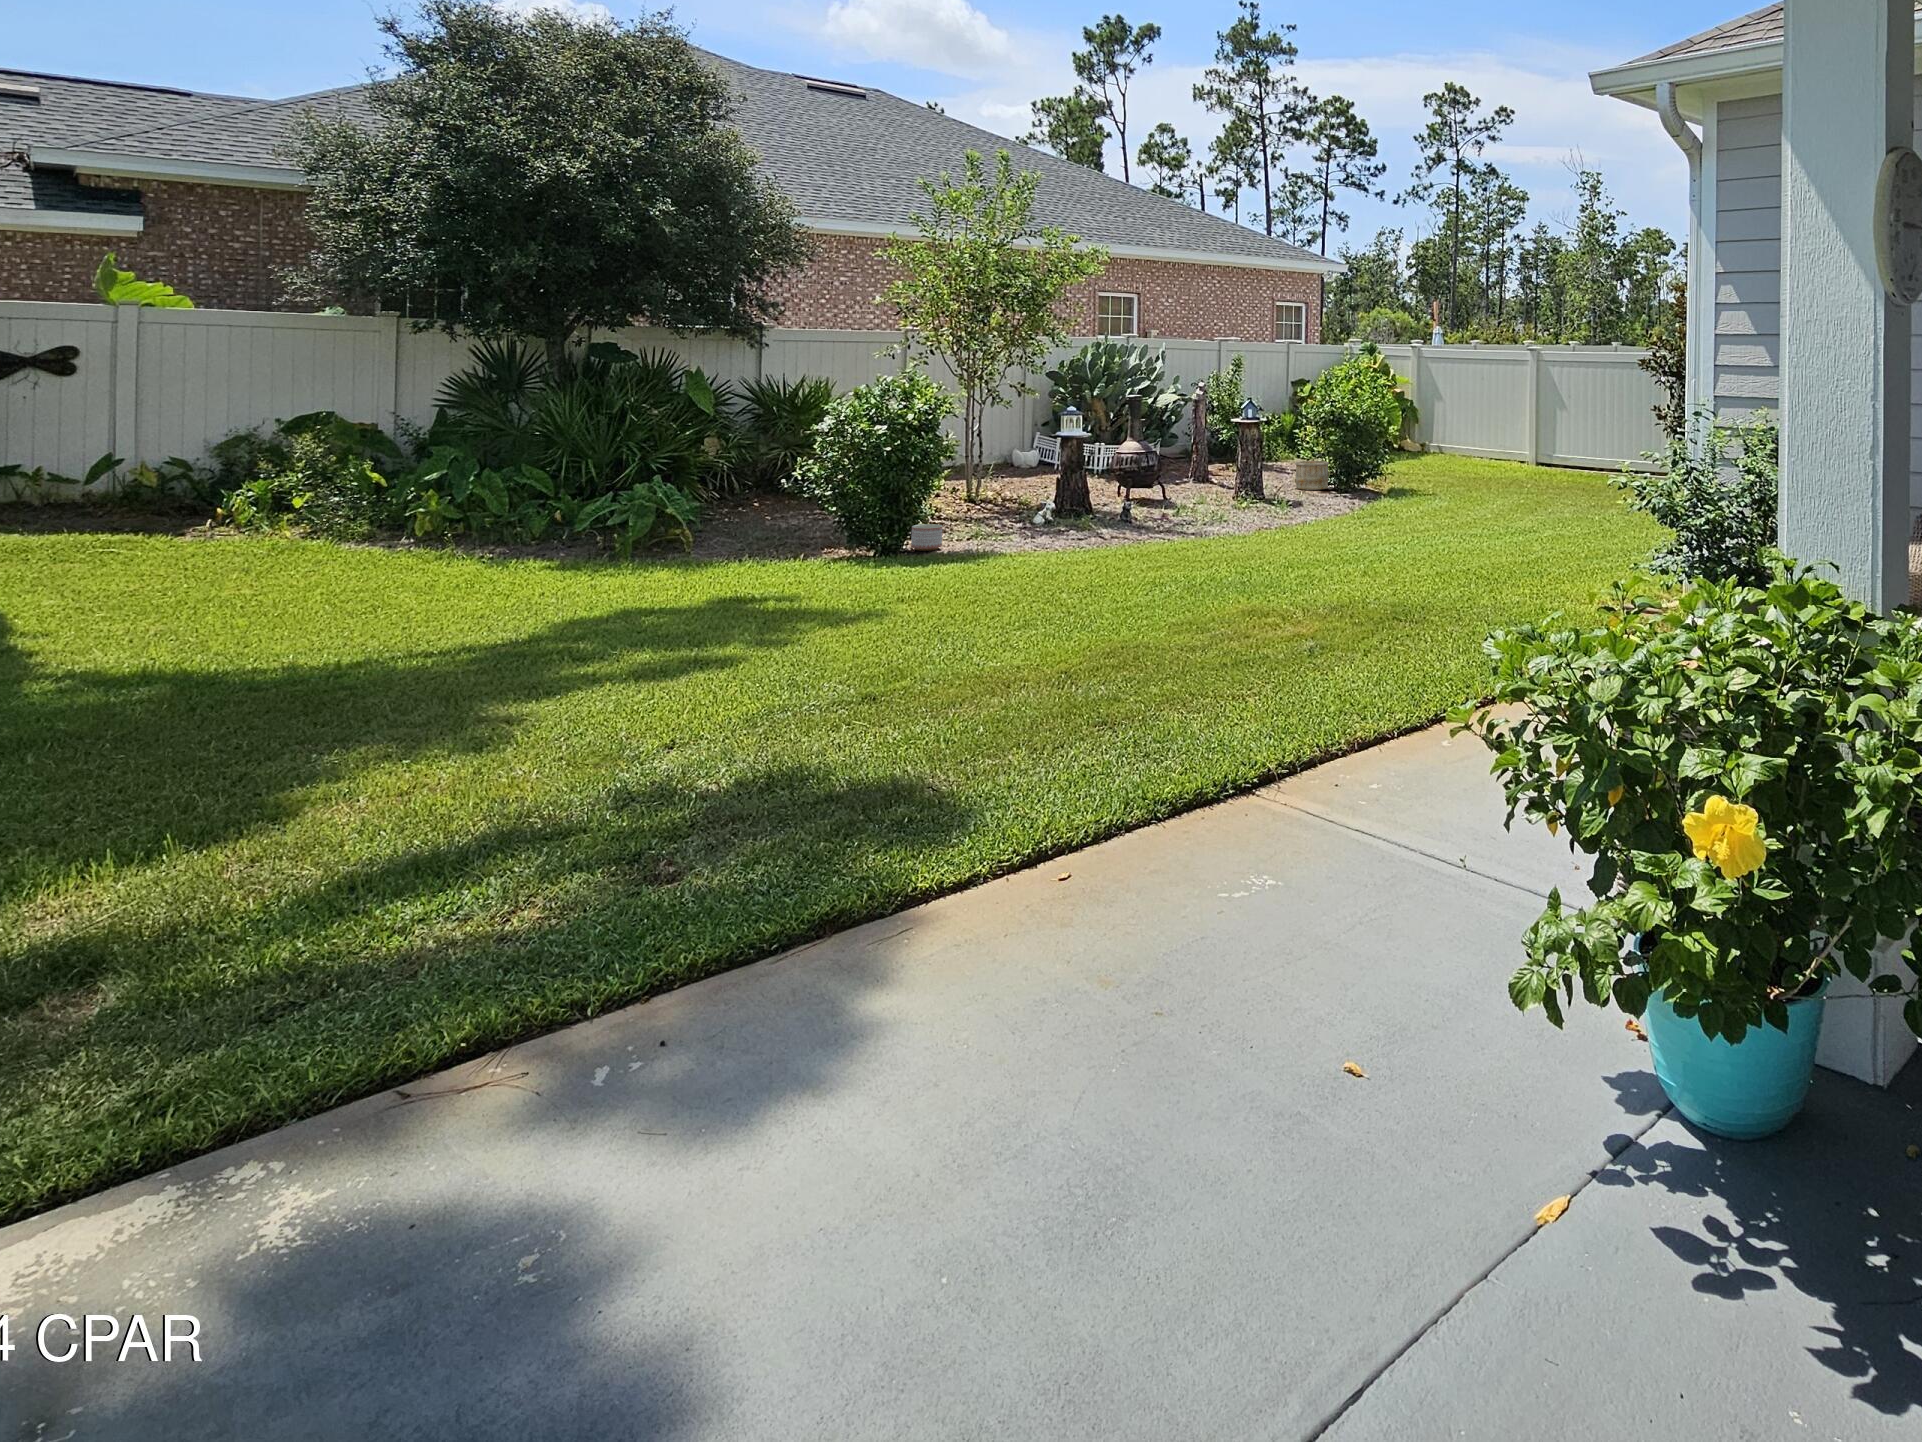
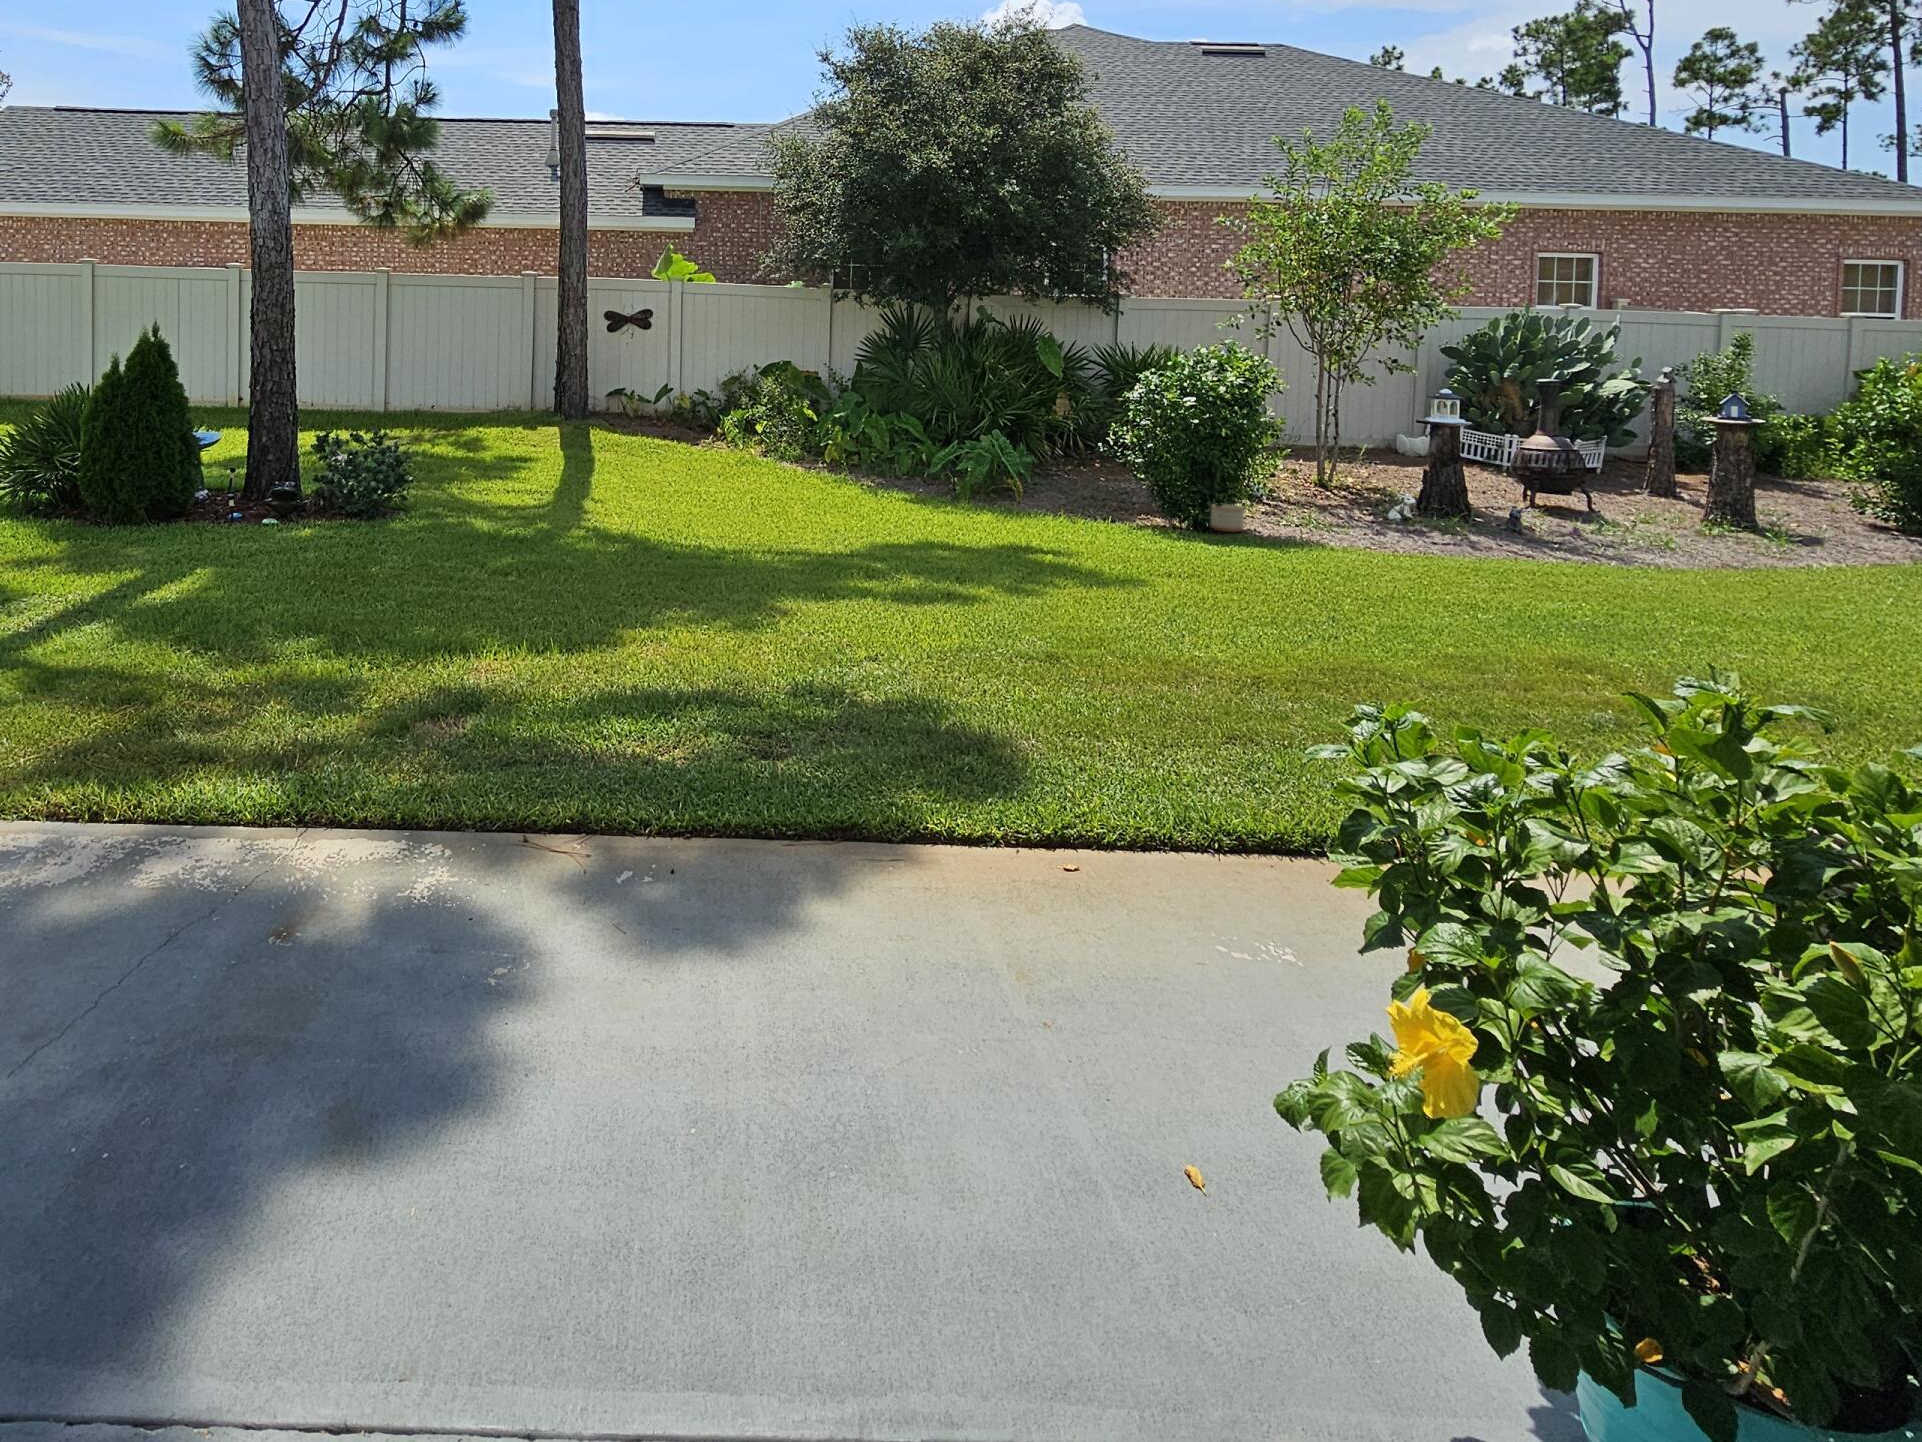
wooden bucket: present [1295,461,1329,490] -> none [1821,485,1888,529]

